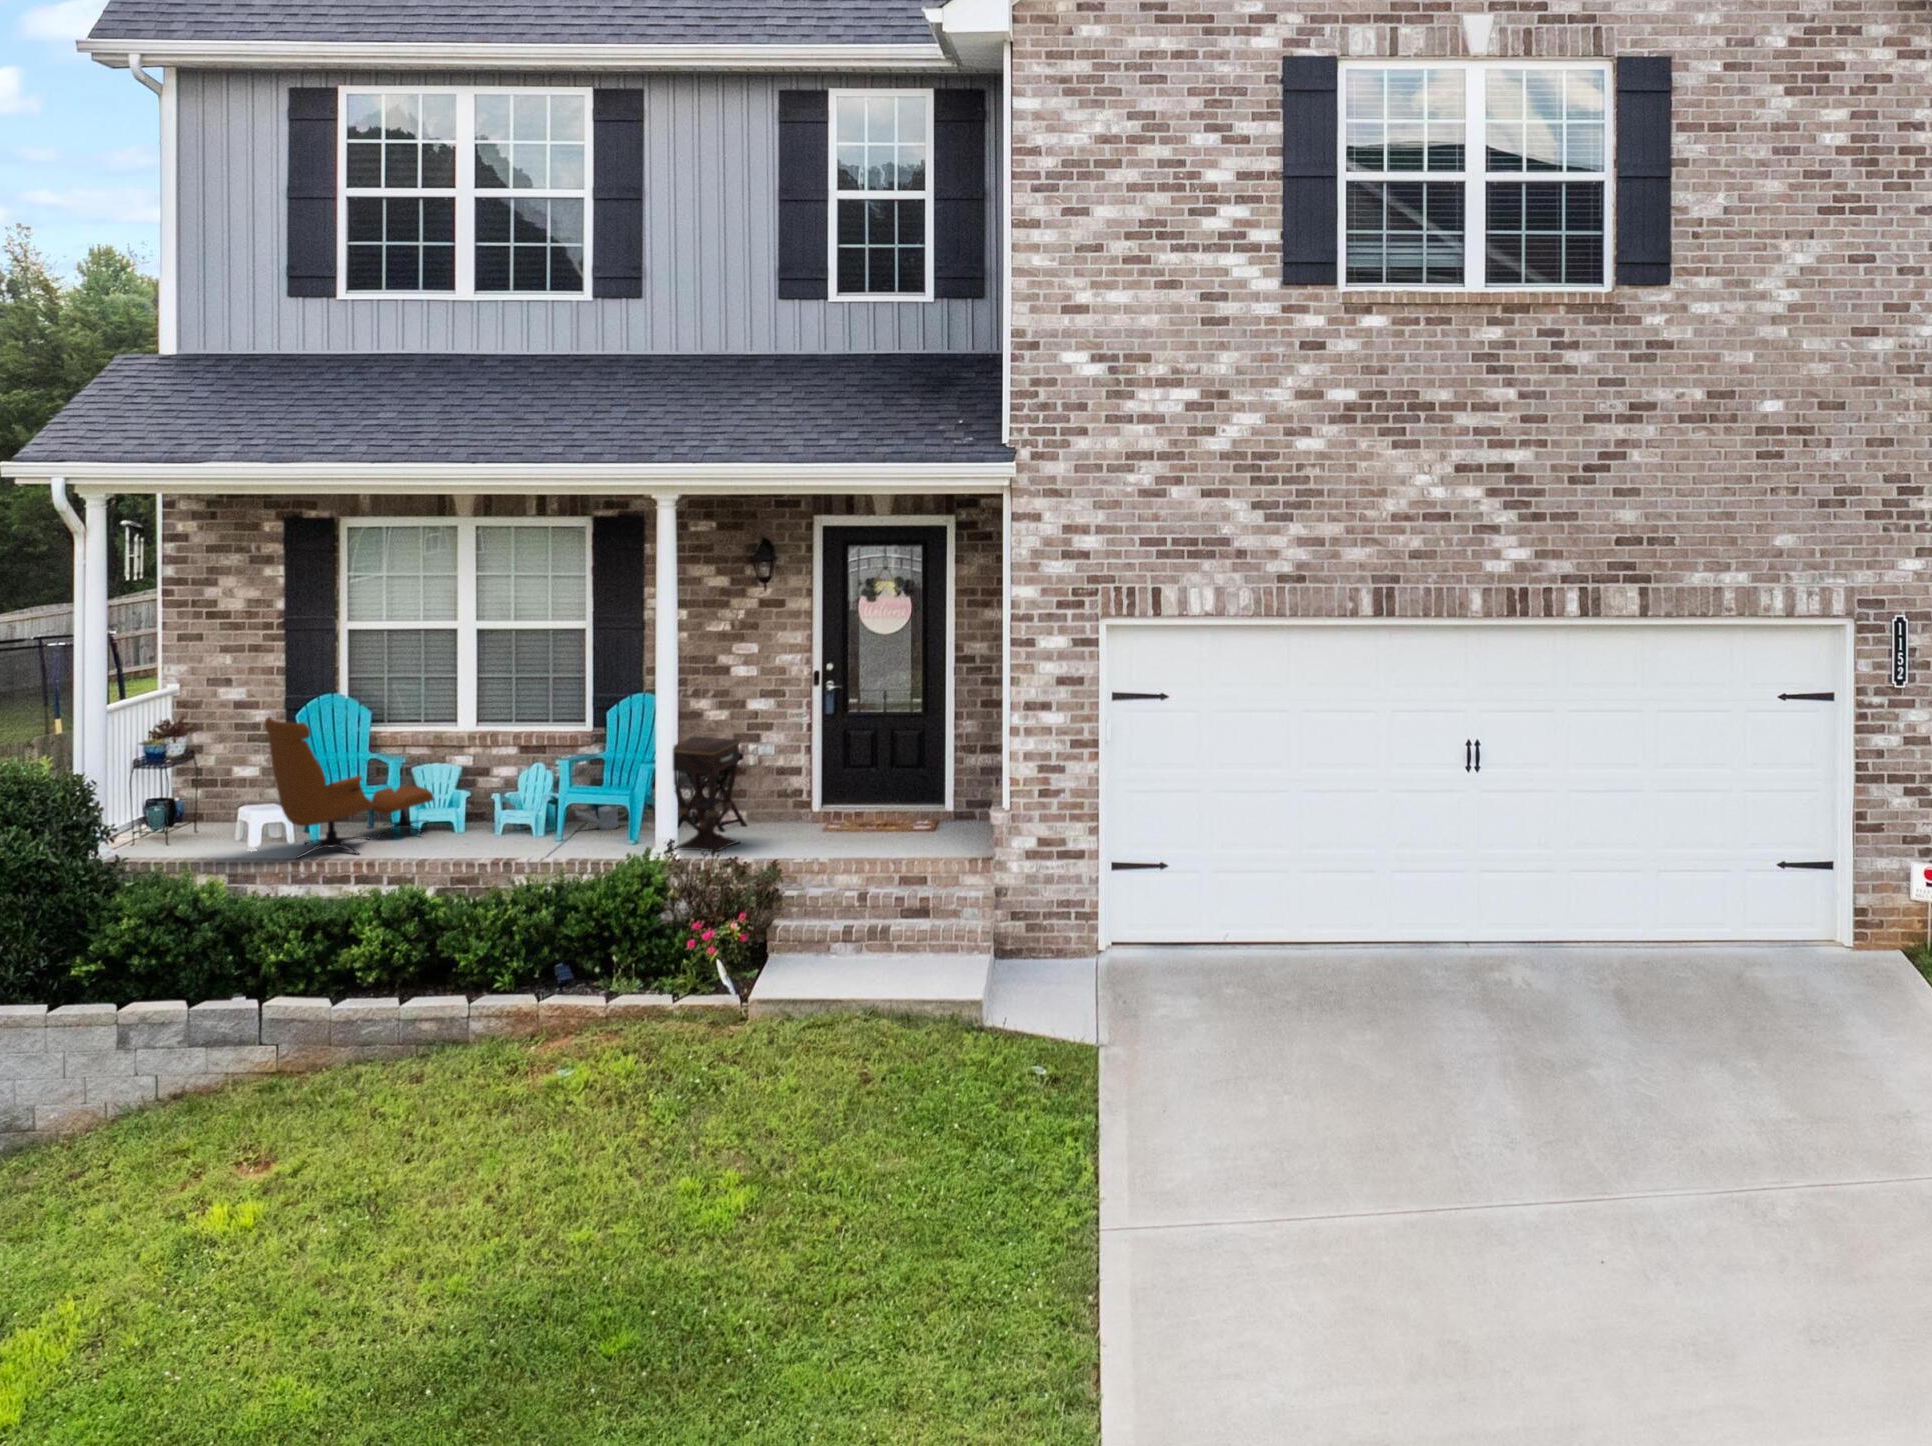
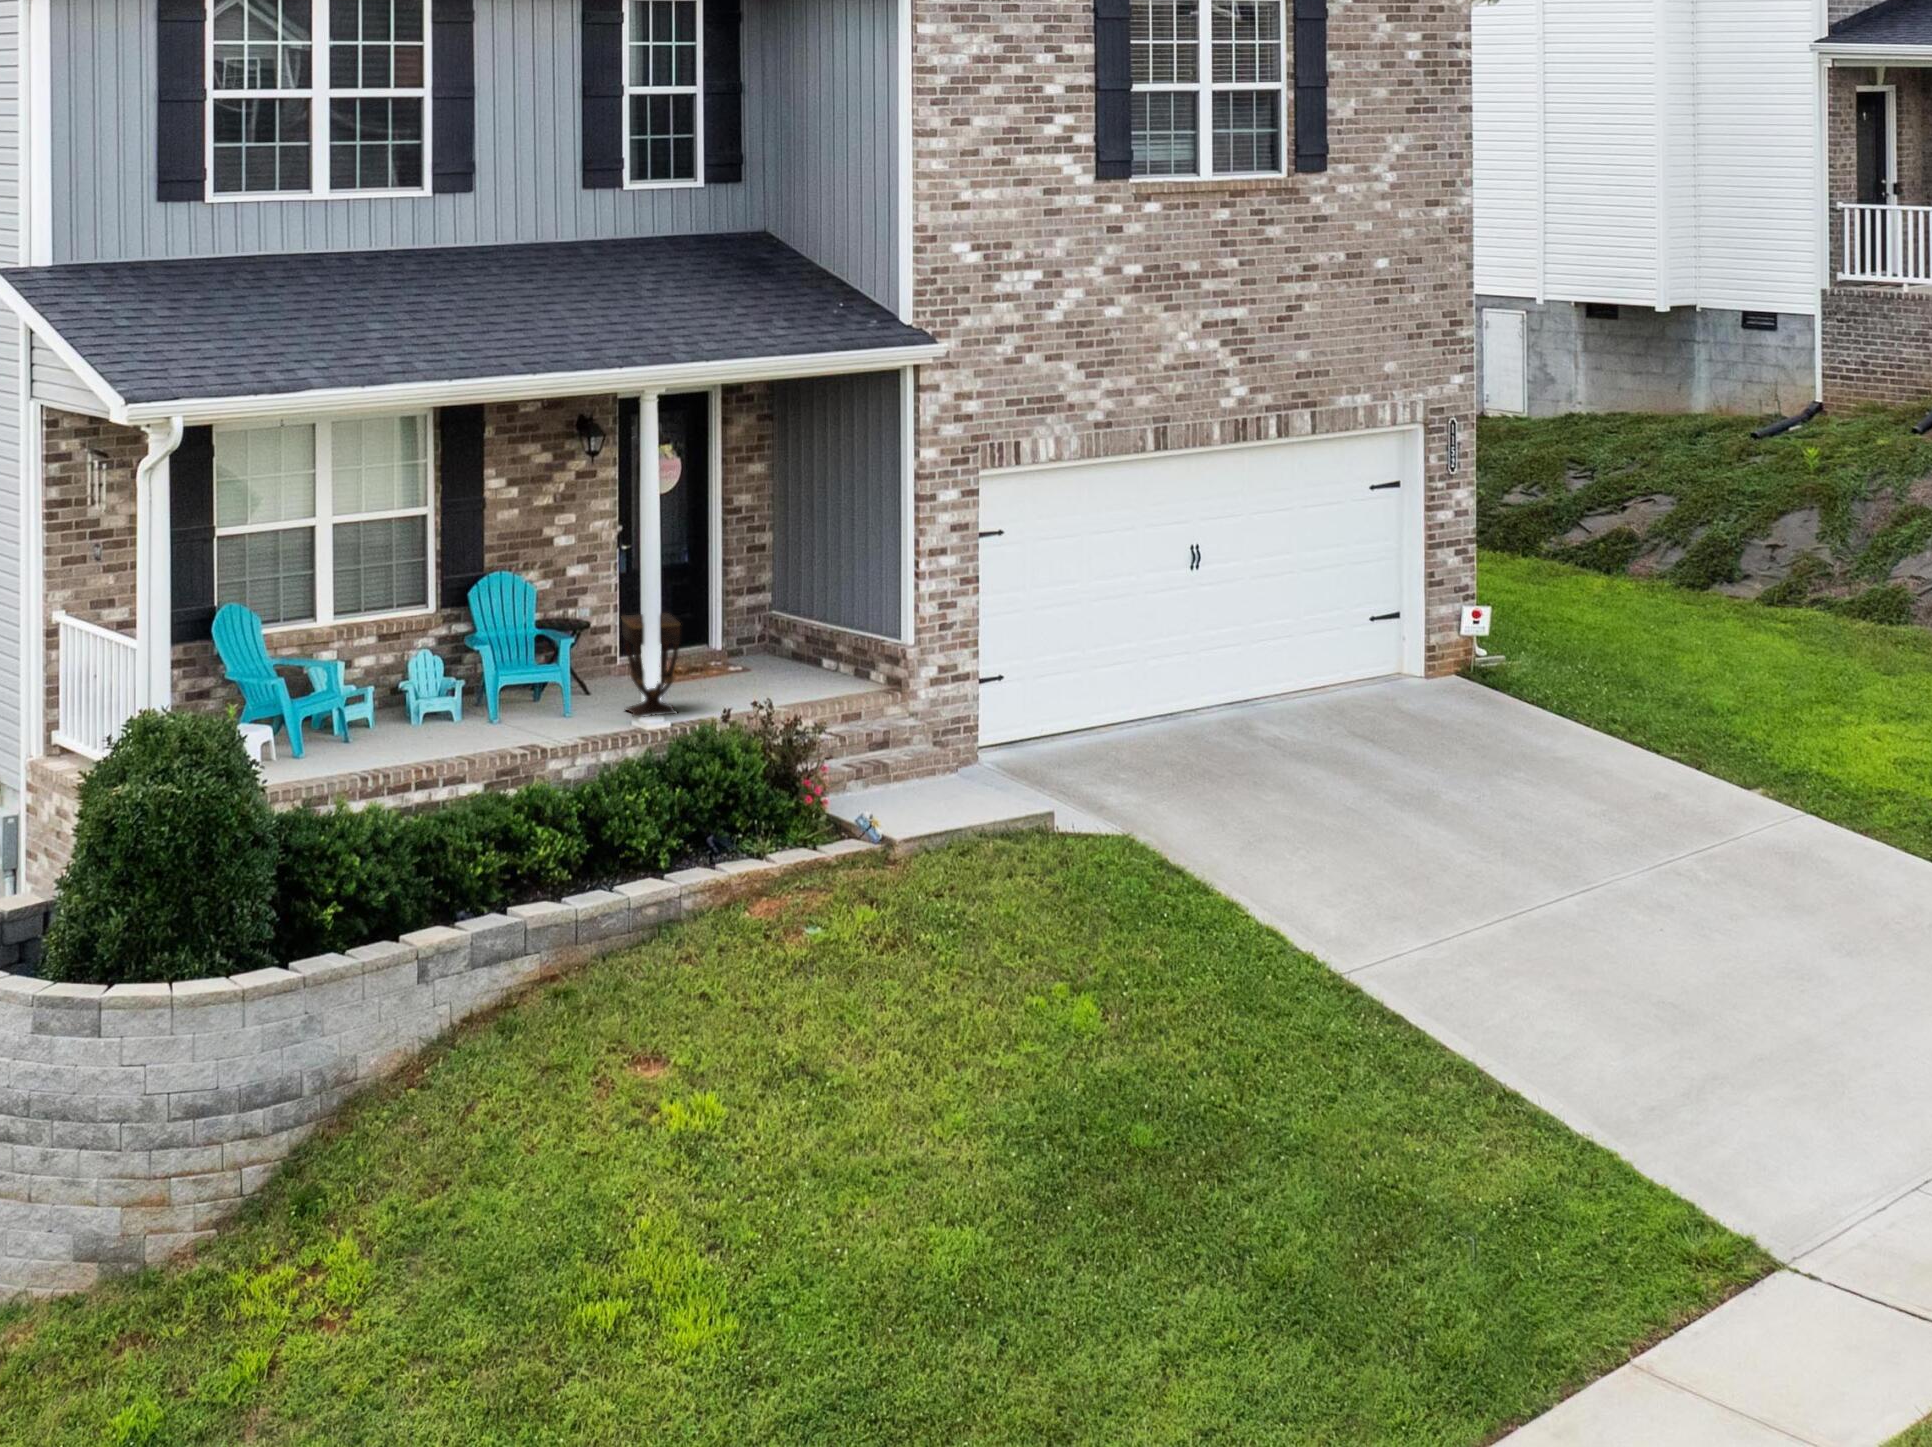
lounge chair: present [265,717,434,858] -> none [295,636,383,775]
watering can: present [575,806,627,830] -> none [494,694,524,718]

